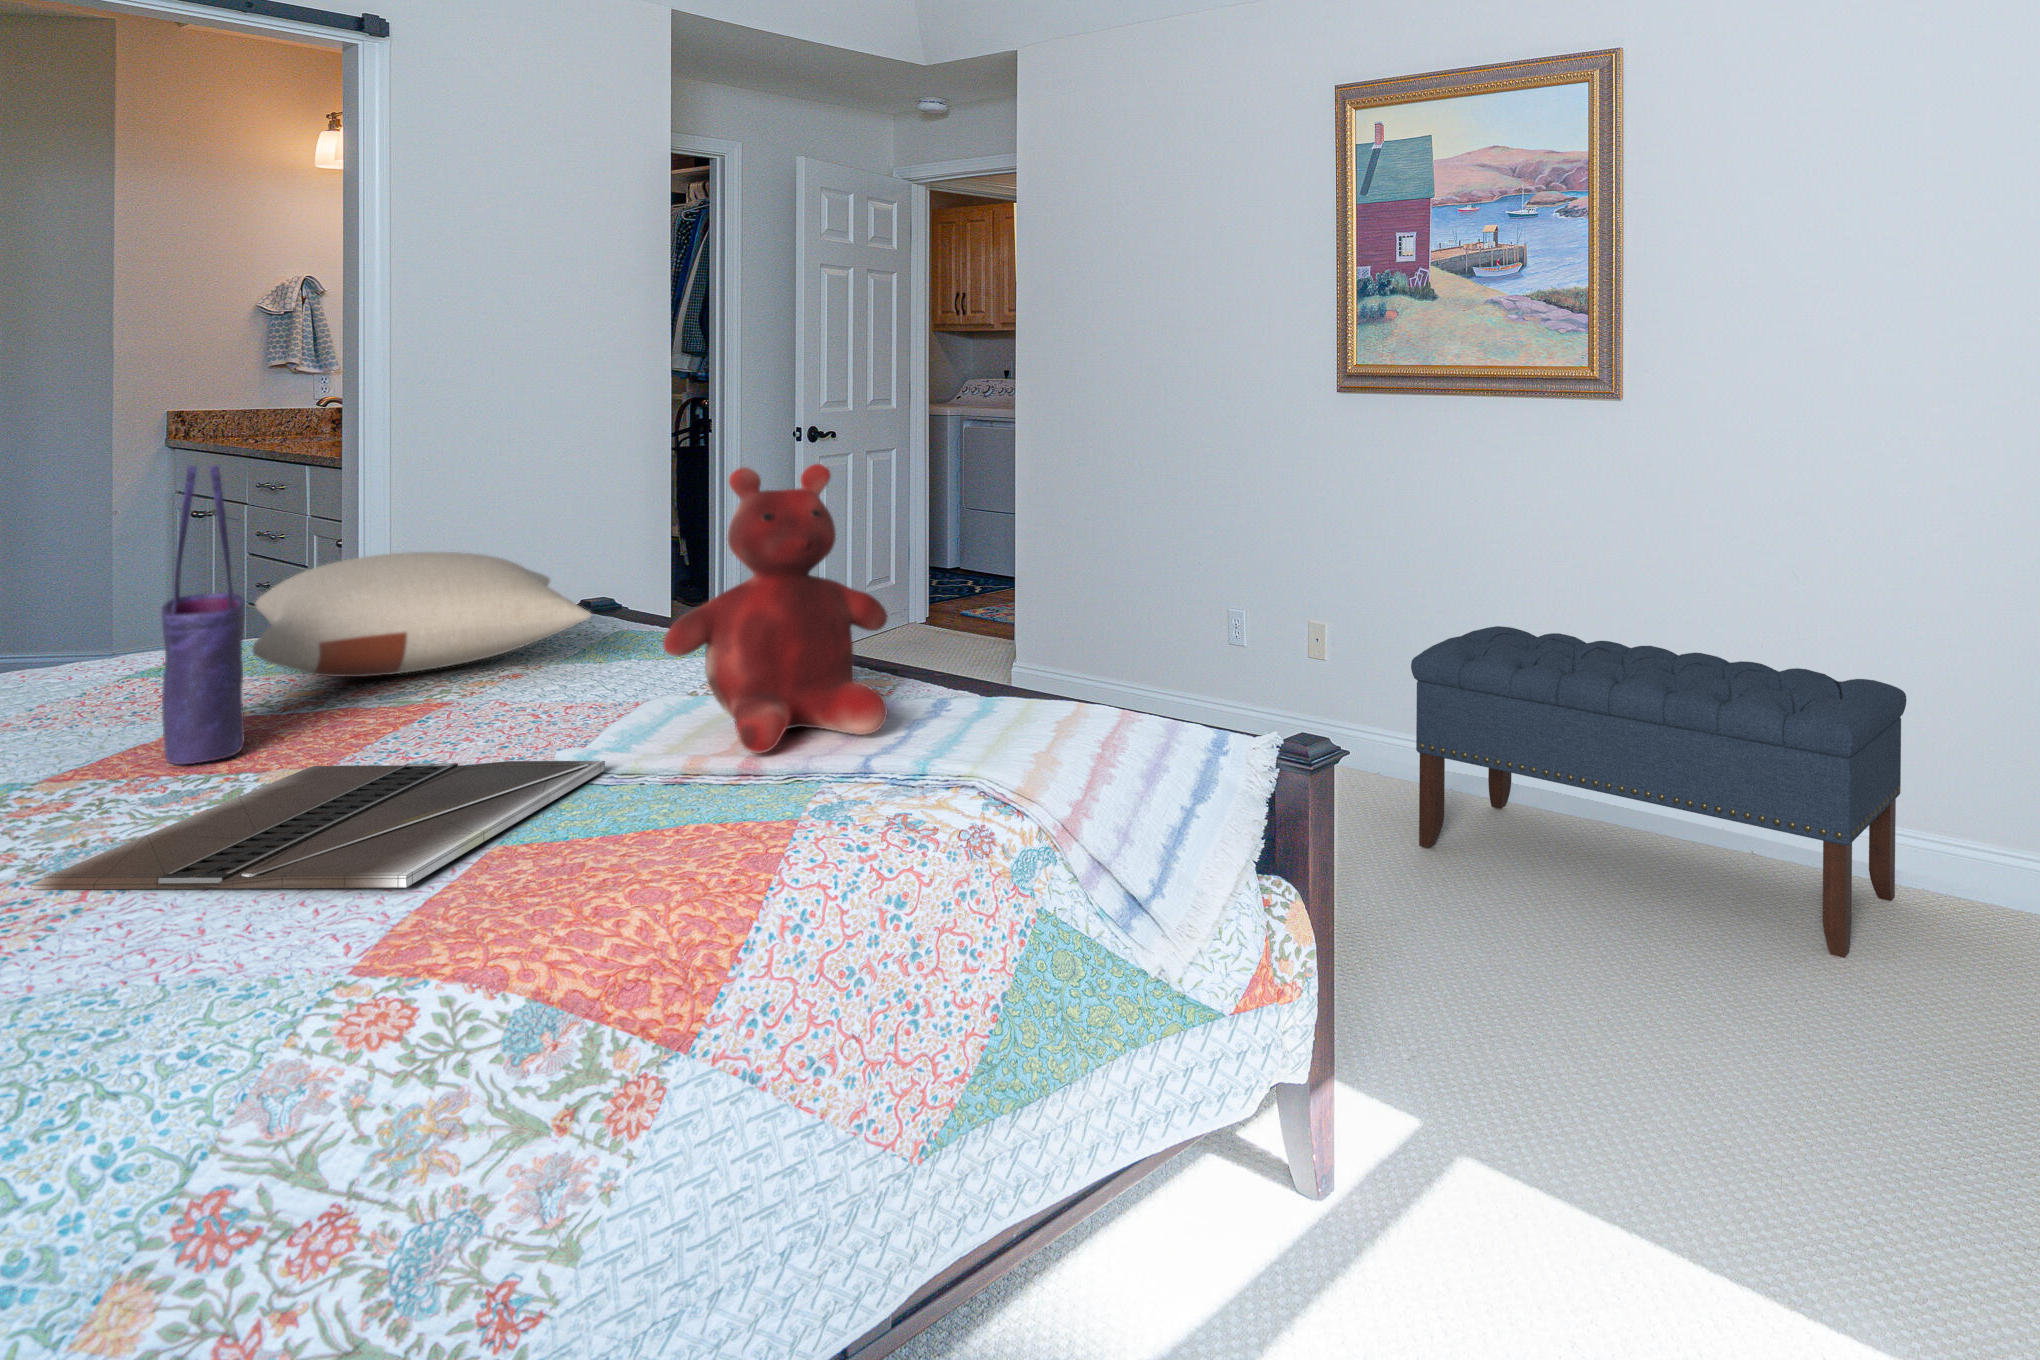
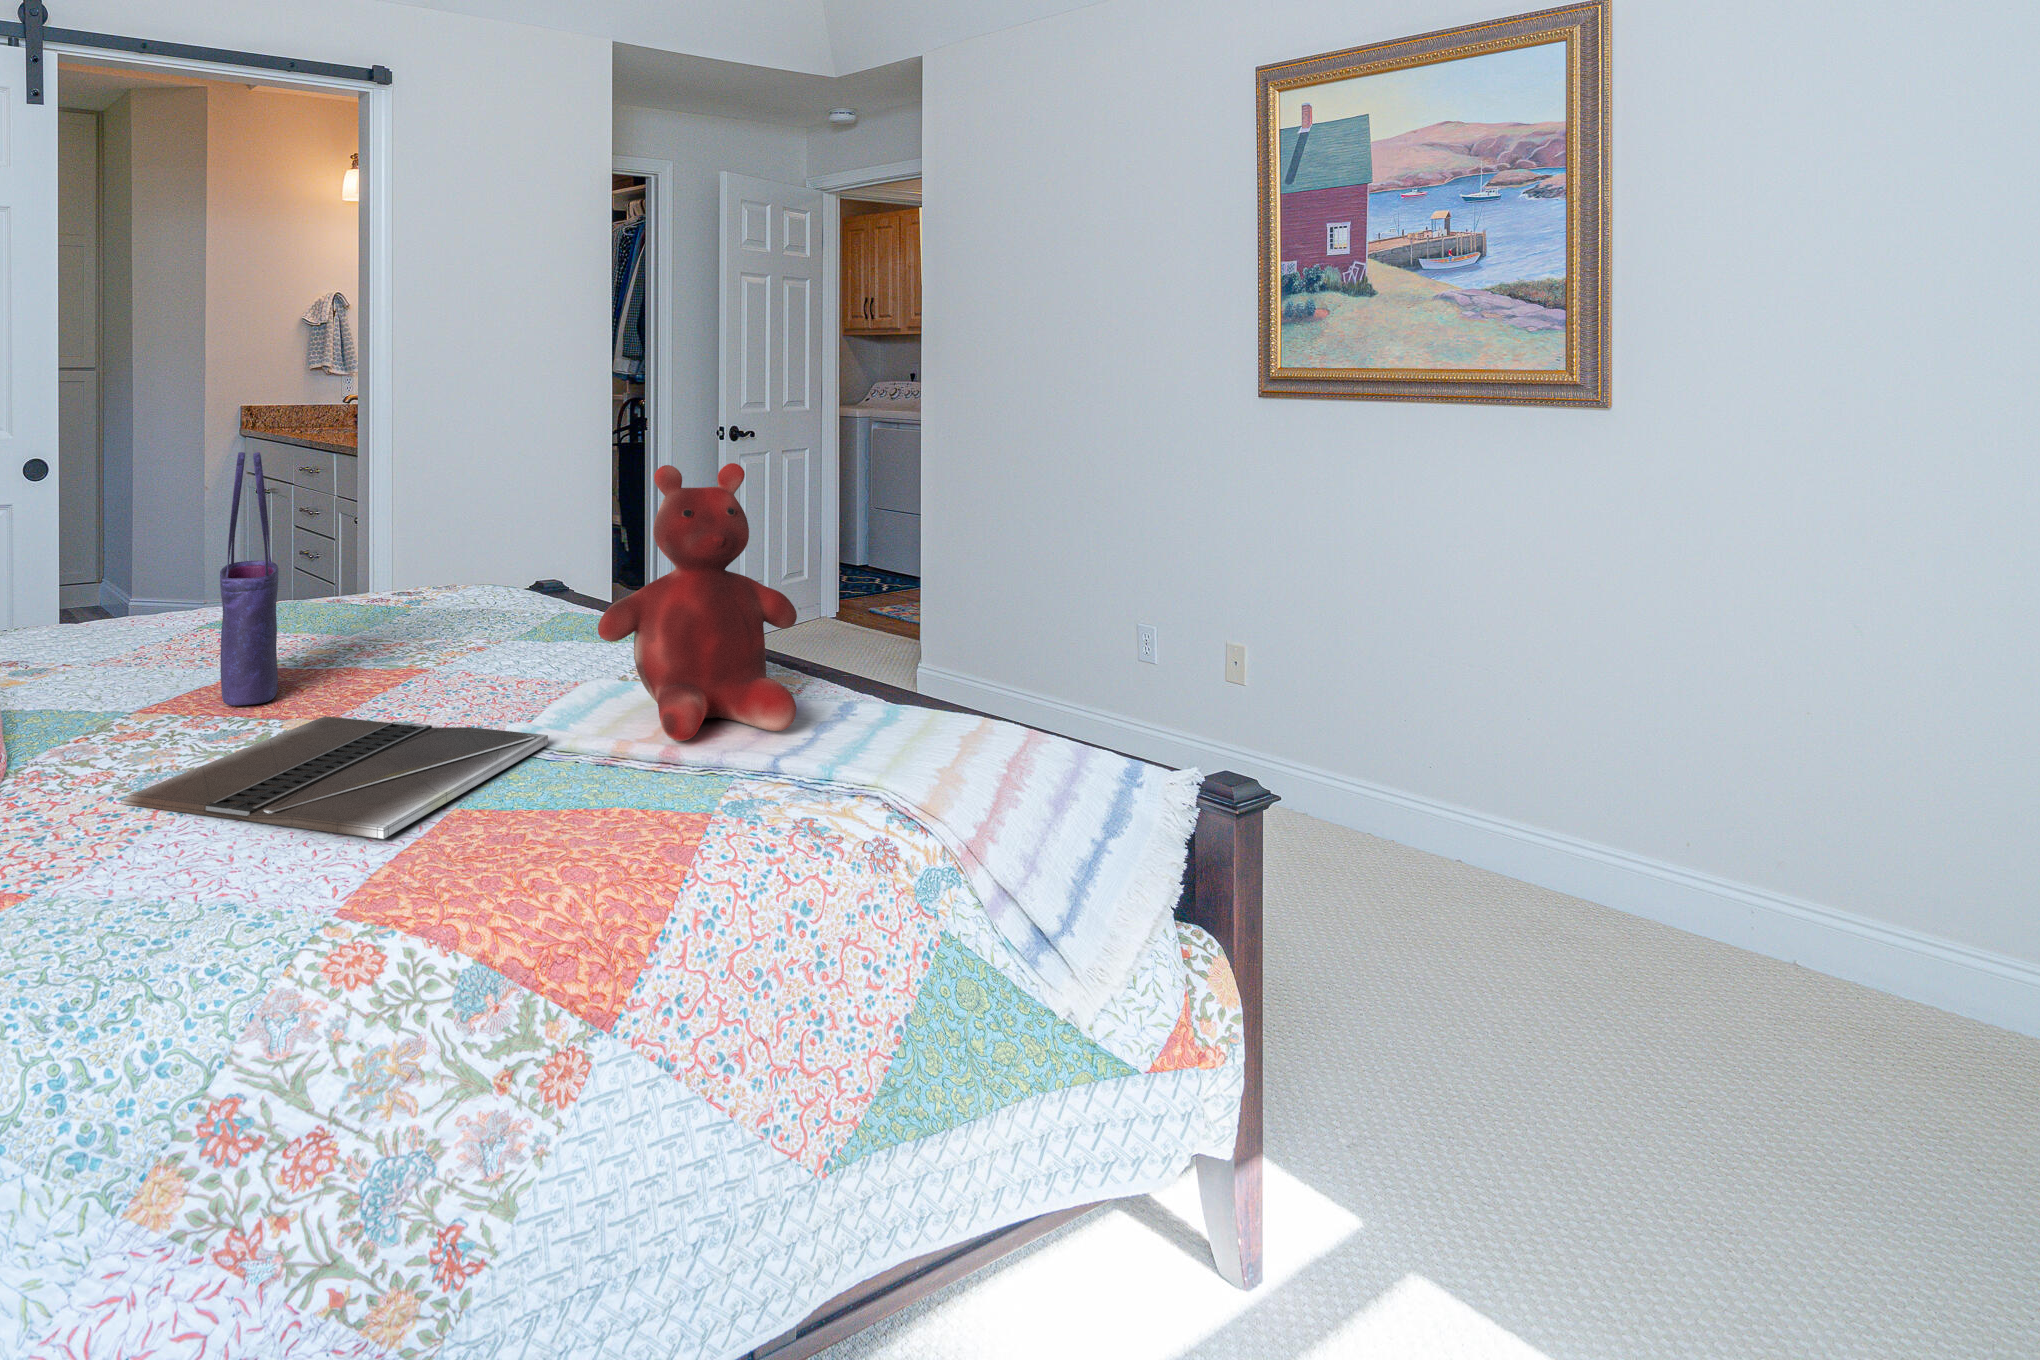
pillow: present [252,552,591,677] -> none [286,533,543,638]
bench: present [1411,626,1906,958] -> none [1344,662,2029,1118]

